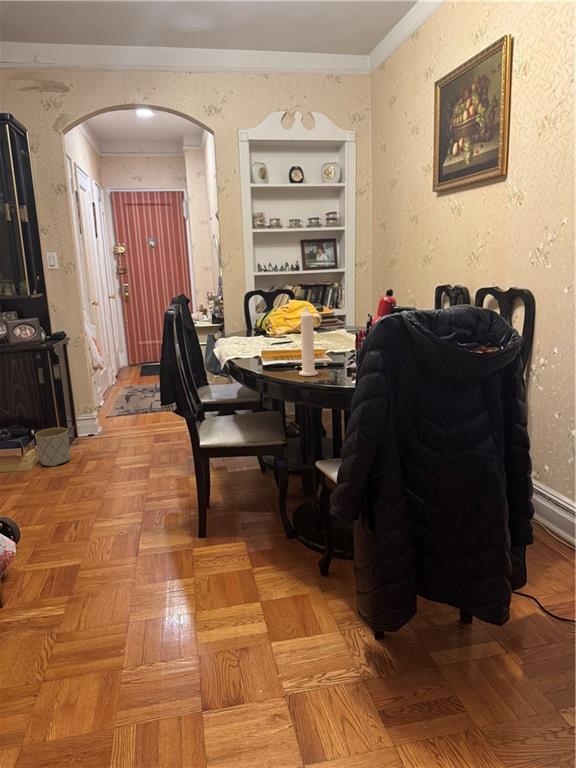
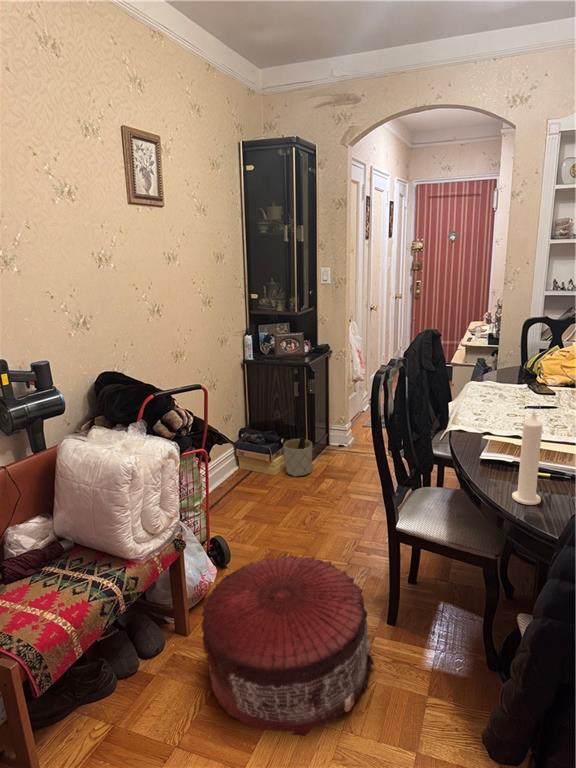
pouf: none [31,491,206,646] -> present [201,556,374,736]

